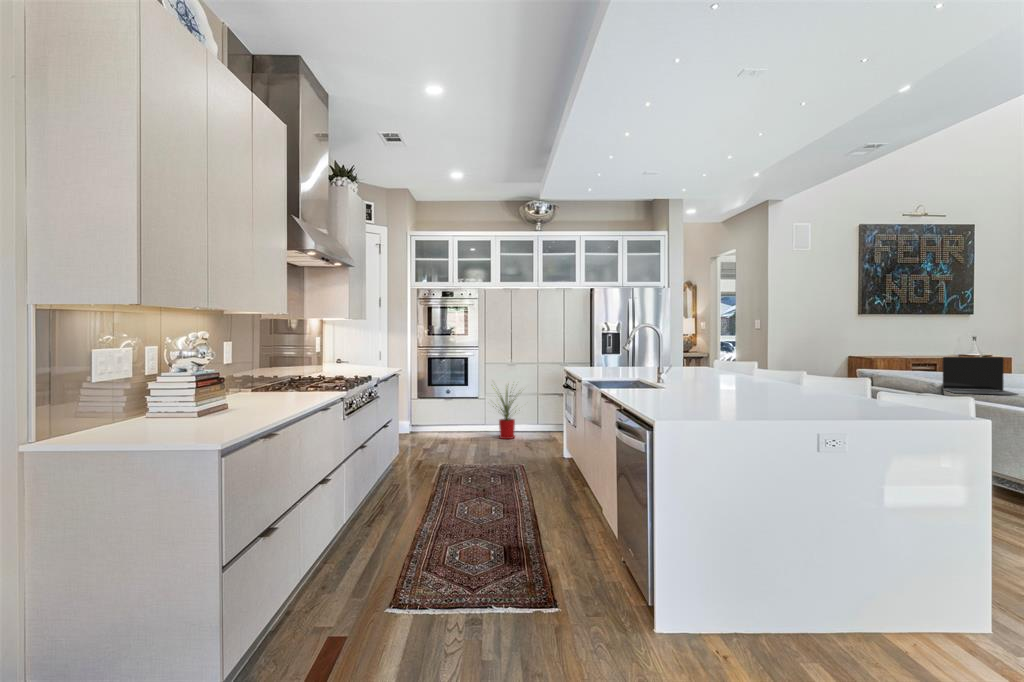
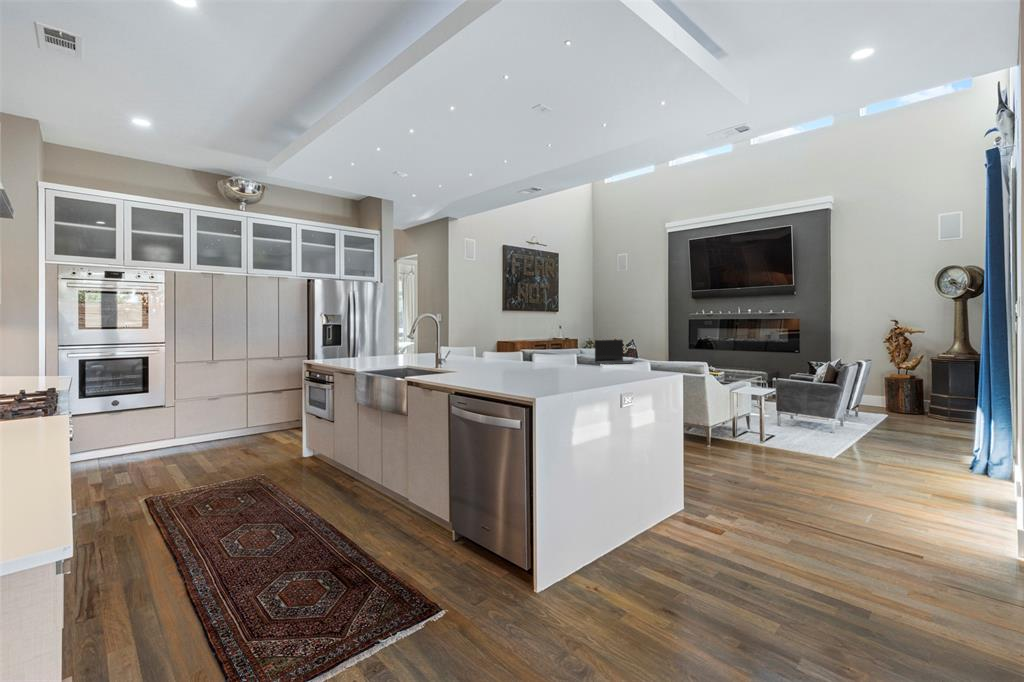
house plant: present [493,388,515,439] -> none [183,378,245,450]

